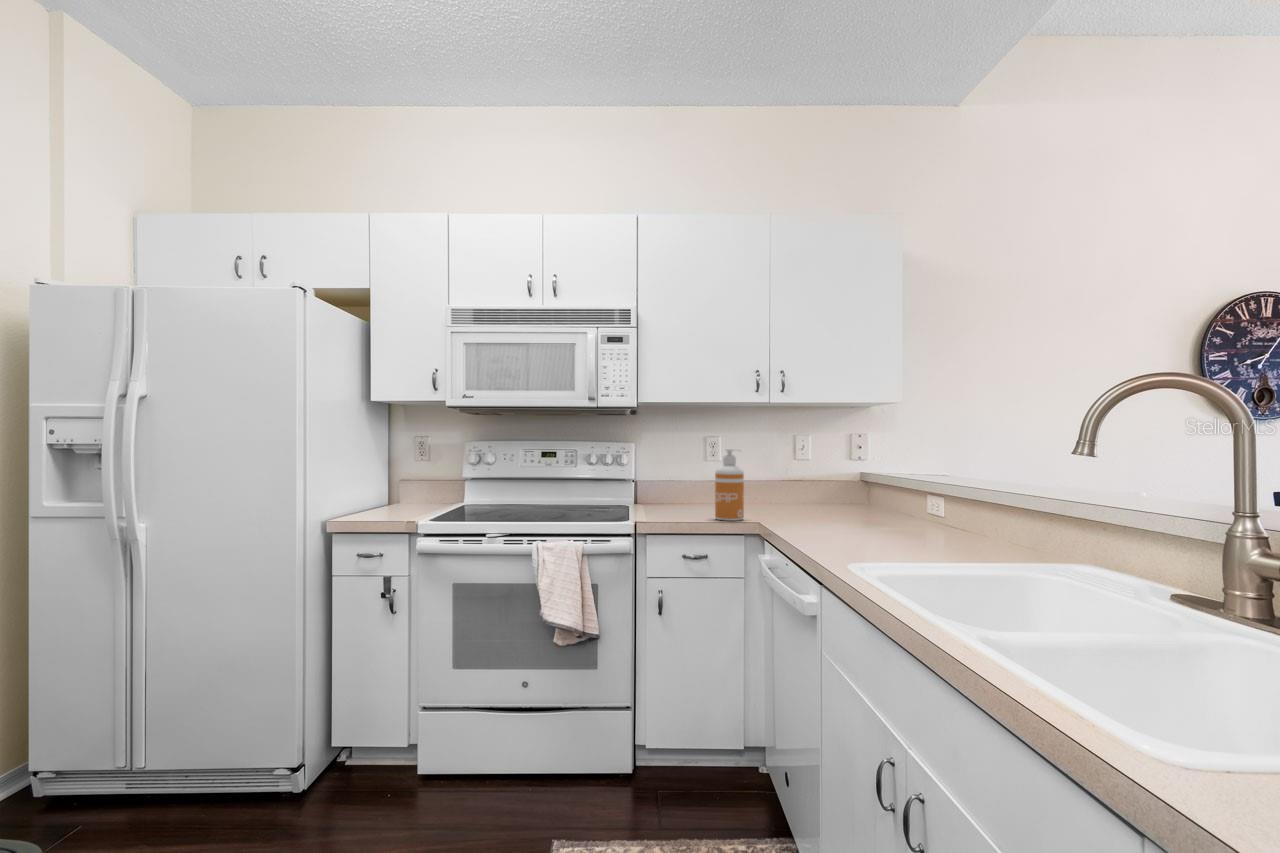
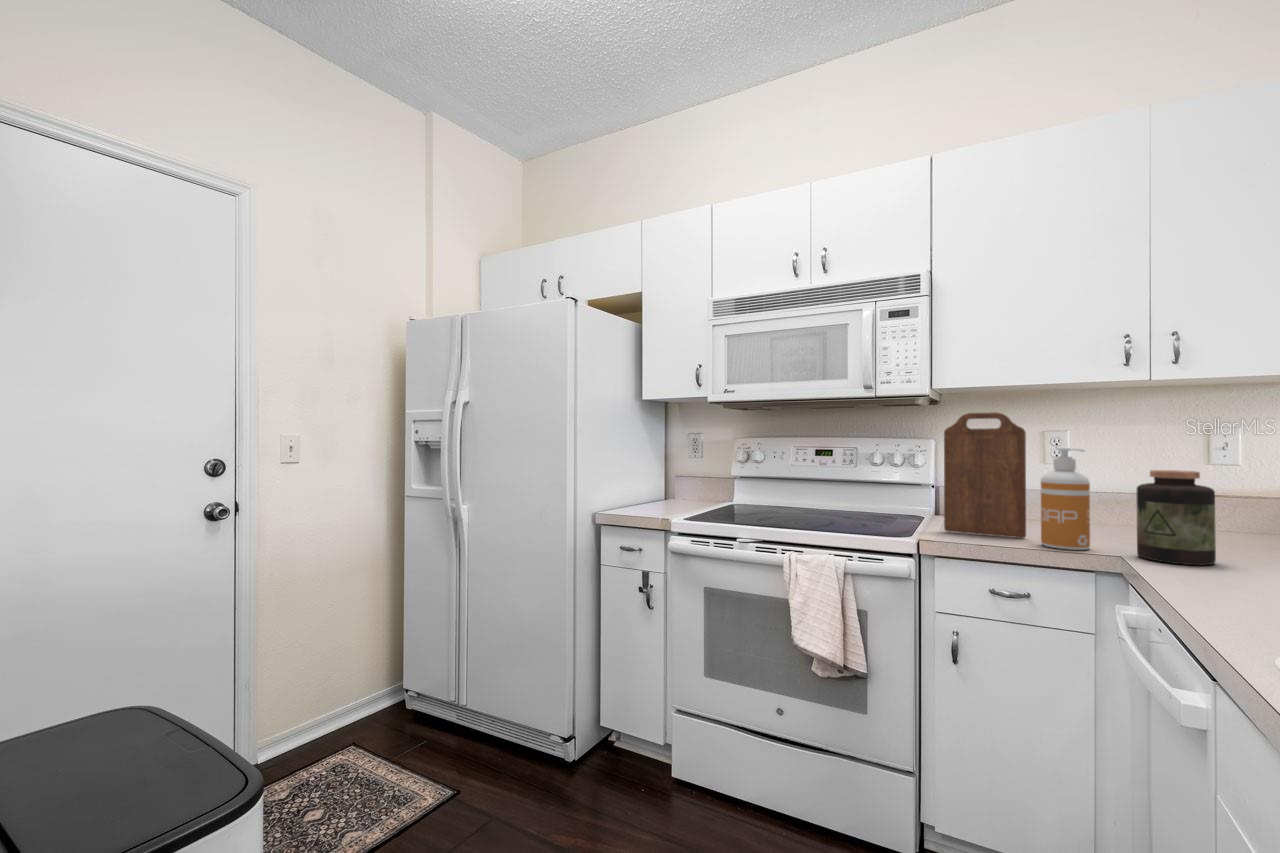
cutting board: none [650,422,704,515] -> present [944,412,1026,538]
jar: none [770,463,809,524] -> present [1136,470,1216,565]

